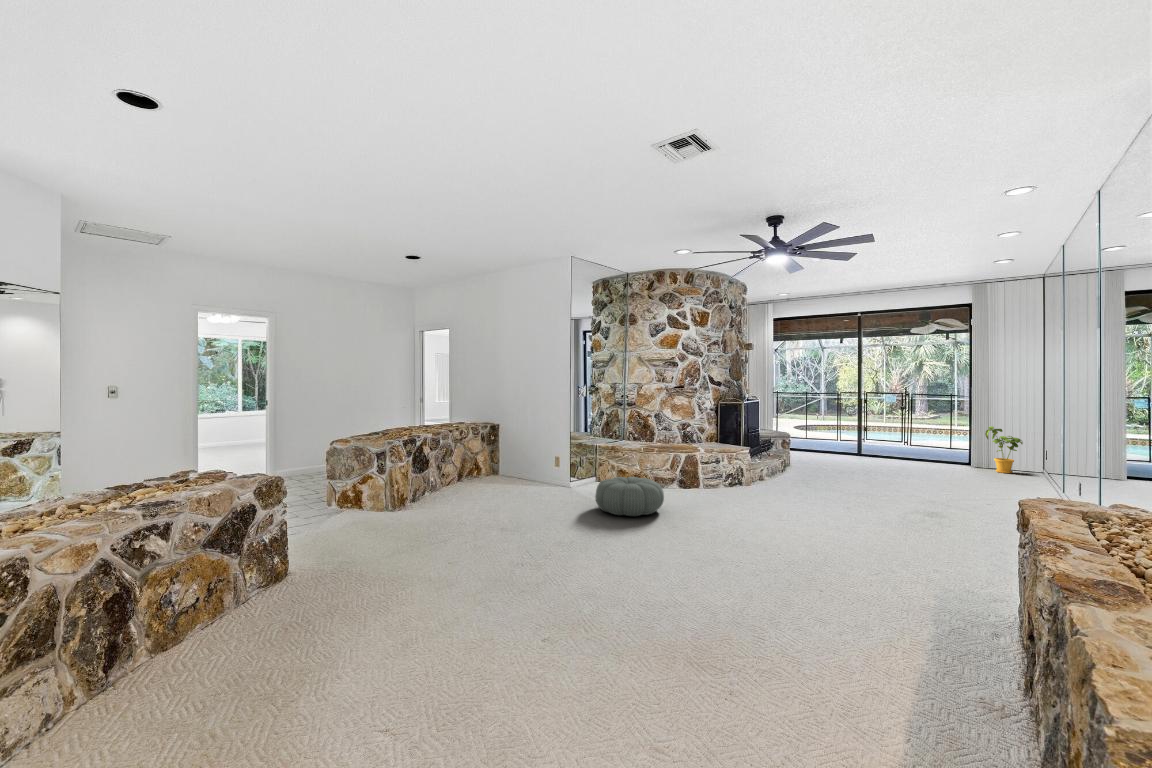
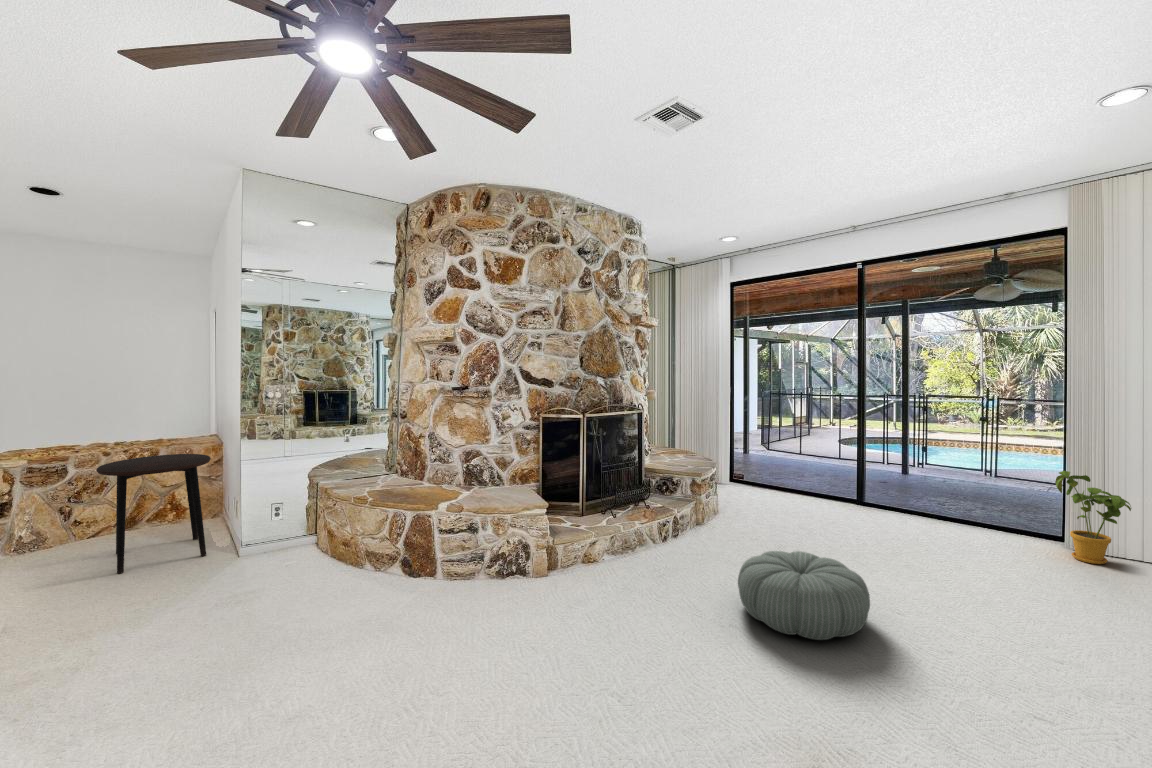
side table: none [491,428,548,494] -> present [96,454,211,574]
pouf: present [595,477,664,516] -> present [738,551,870,640]

